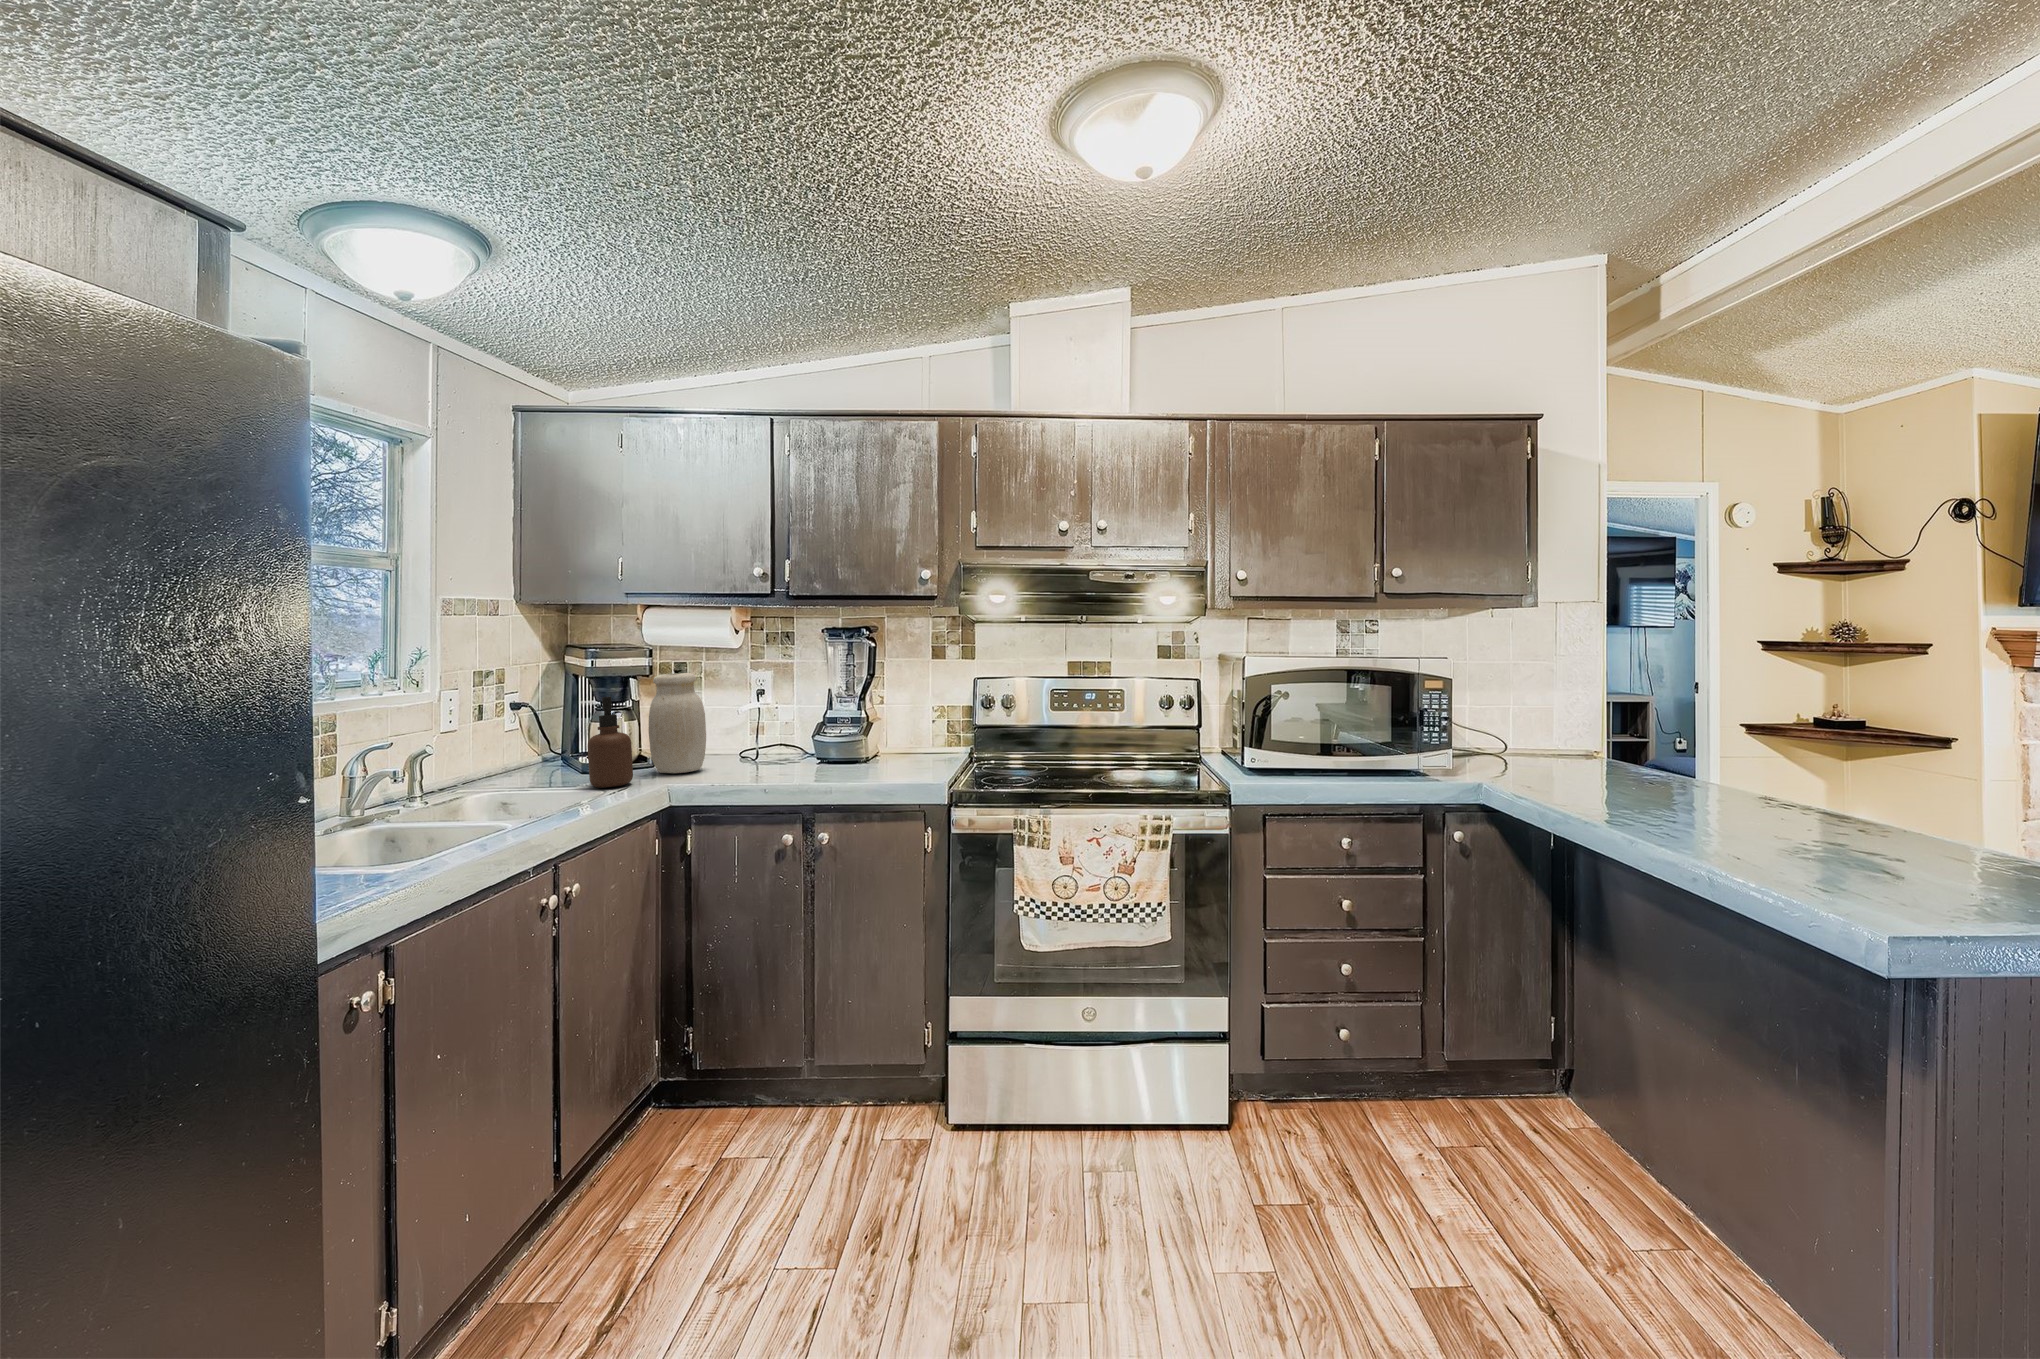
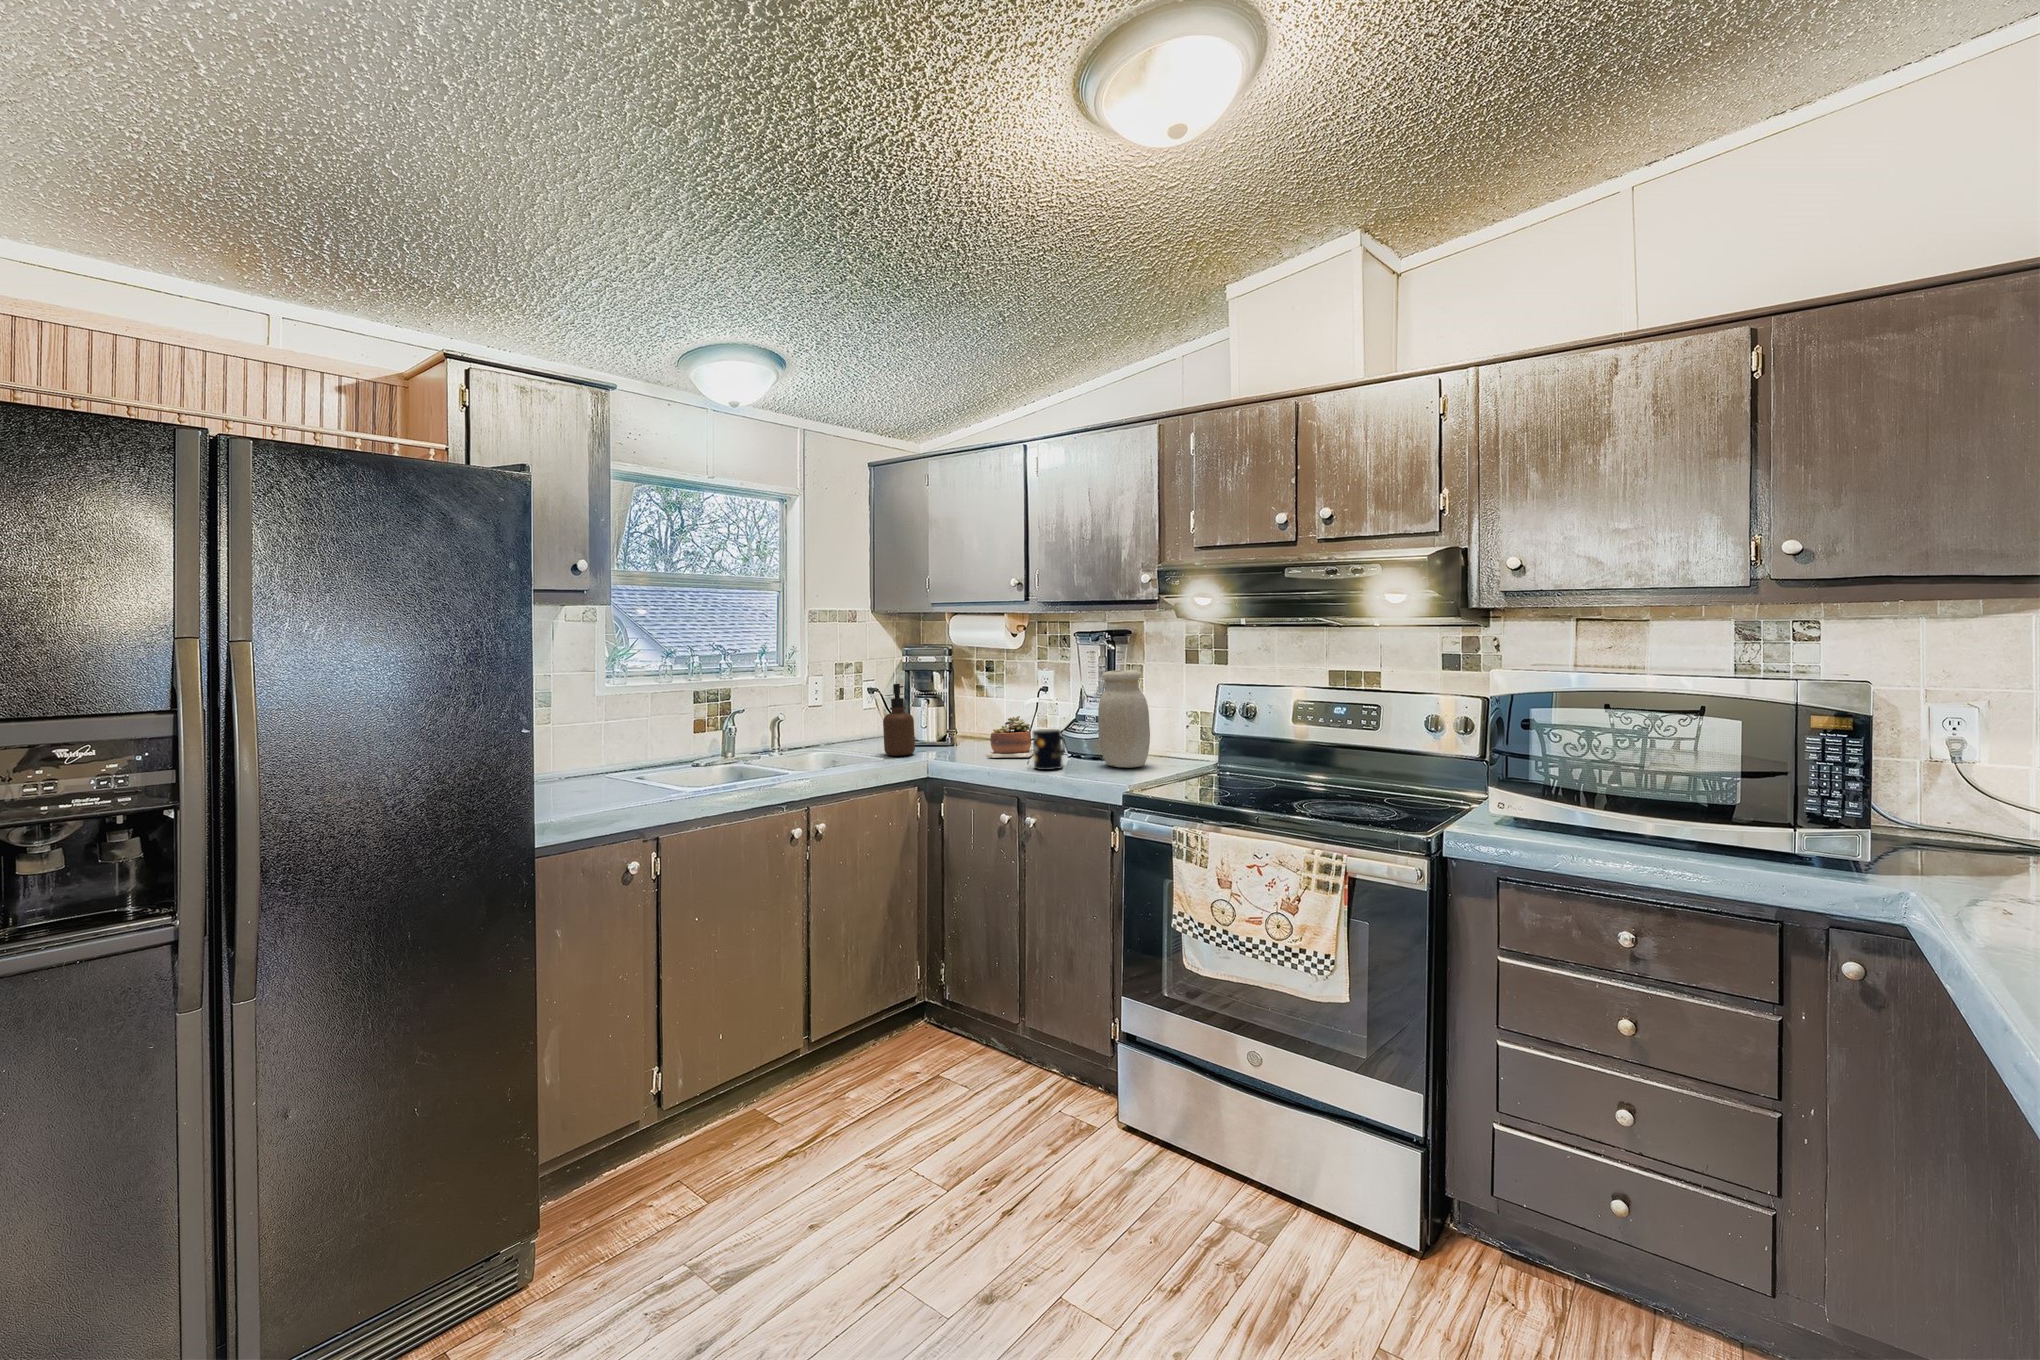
jar: present [648,673,706,773] -> present [1098,670,1150,768]
succulent plant: none [733,726,789,776] -> present [986,716,1033,758]
mug: none [814,736,848,781] -> present [1033,729,1065,770]

